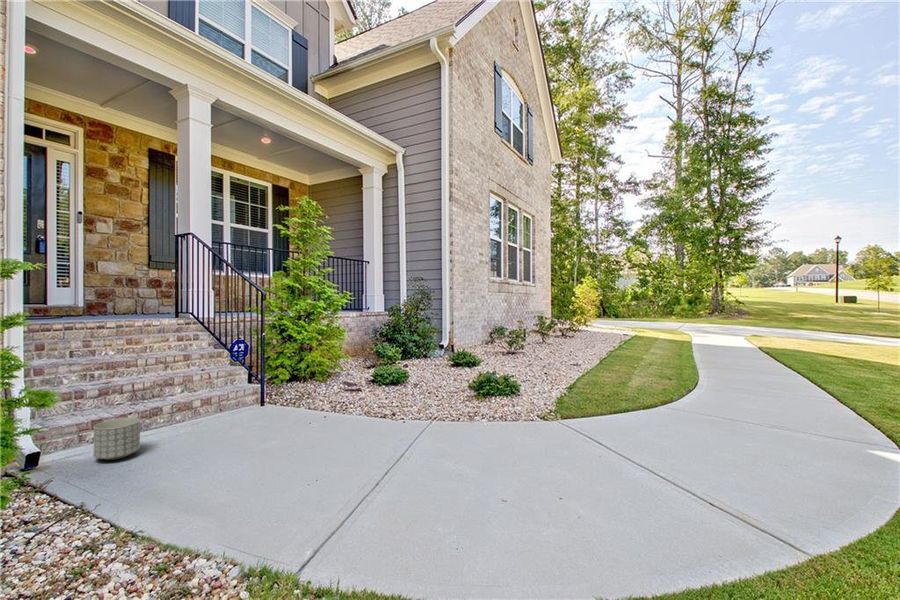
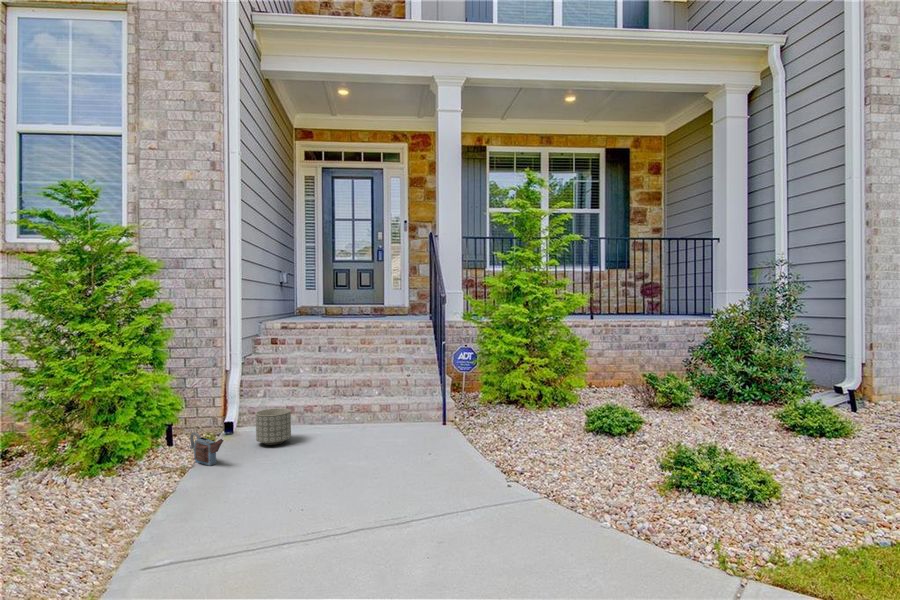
watering can: none [37,457,117,498] -> present [190,432,223,466]

